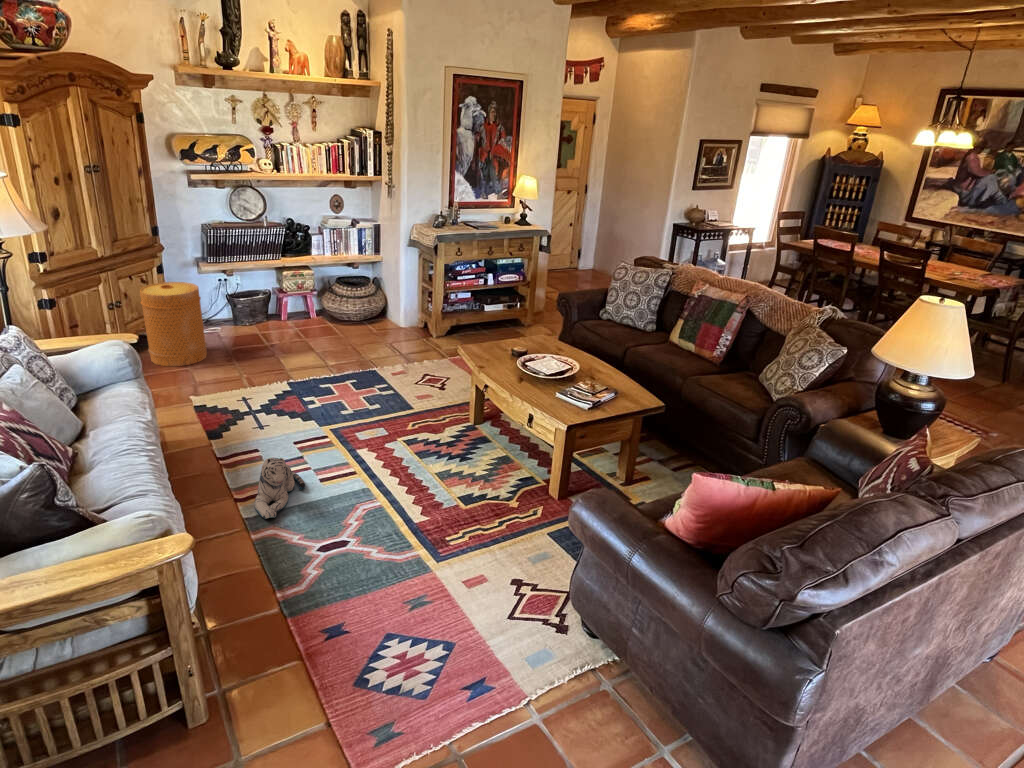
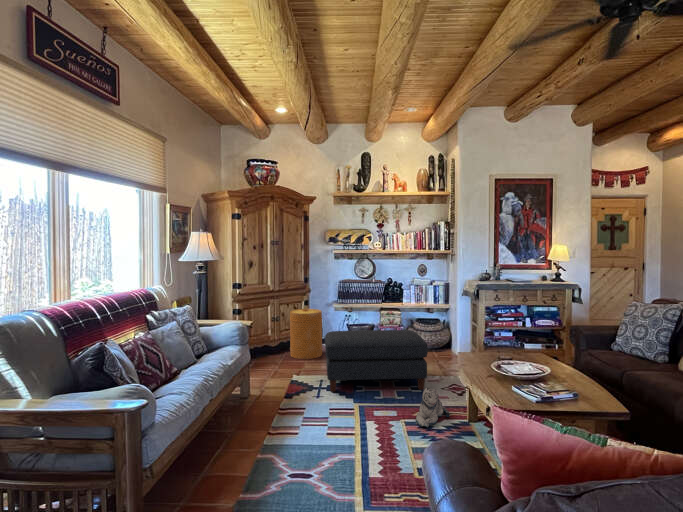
ottoman: none [238,311,400,416] -> present [325,330,428,392]
plush toy: present [255,458,305,519] -> present [416,388,450,427]

